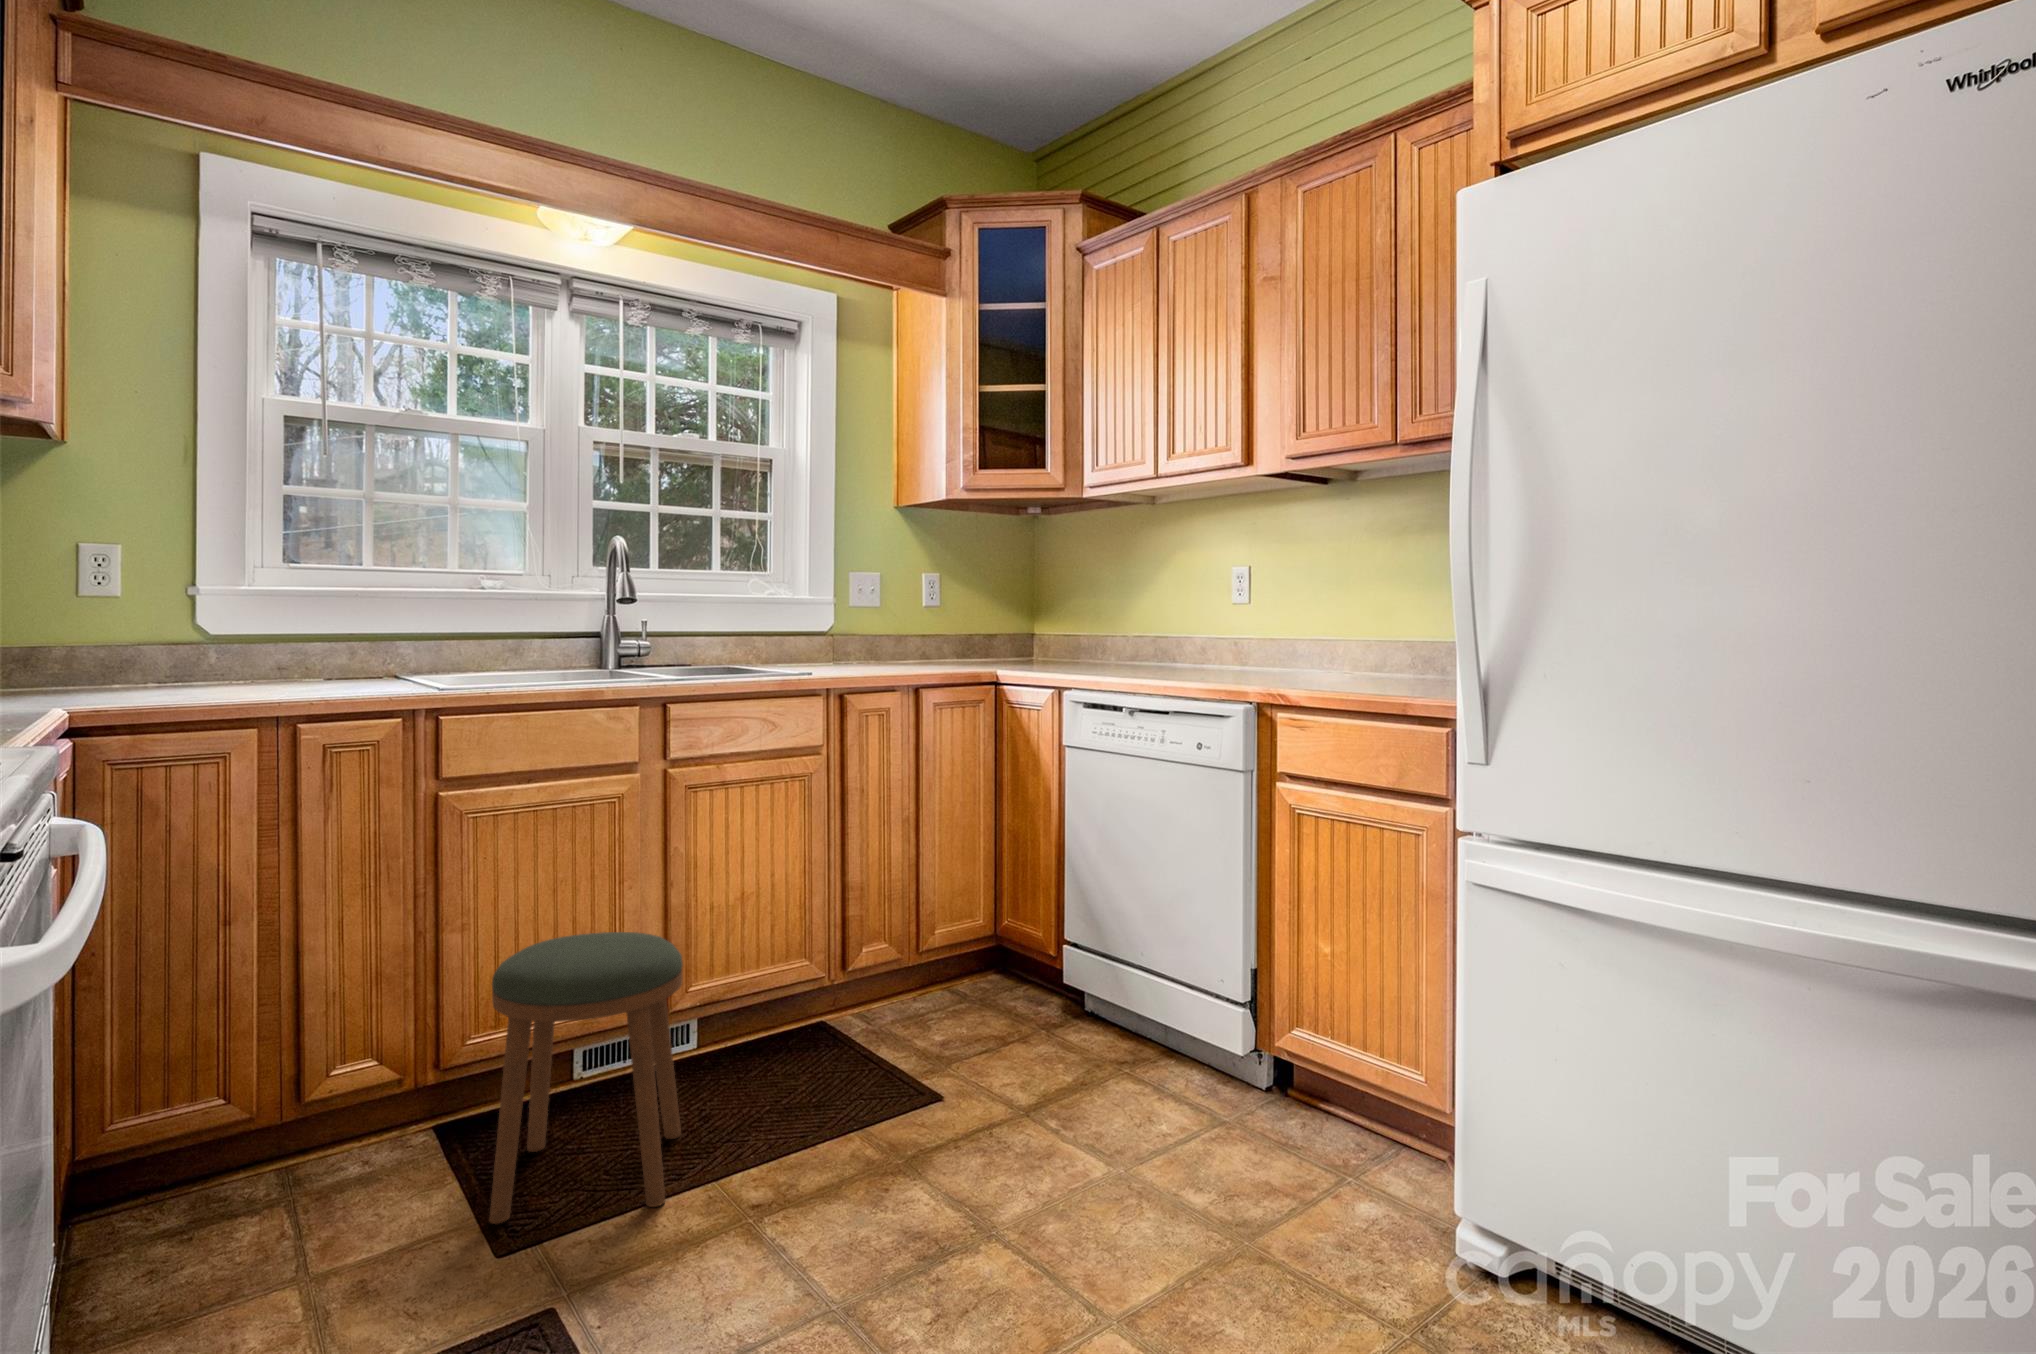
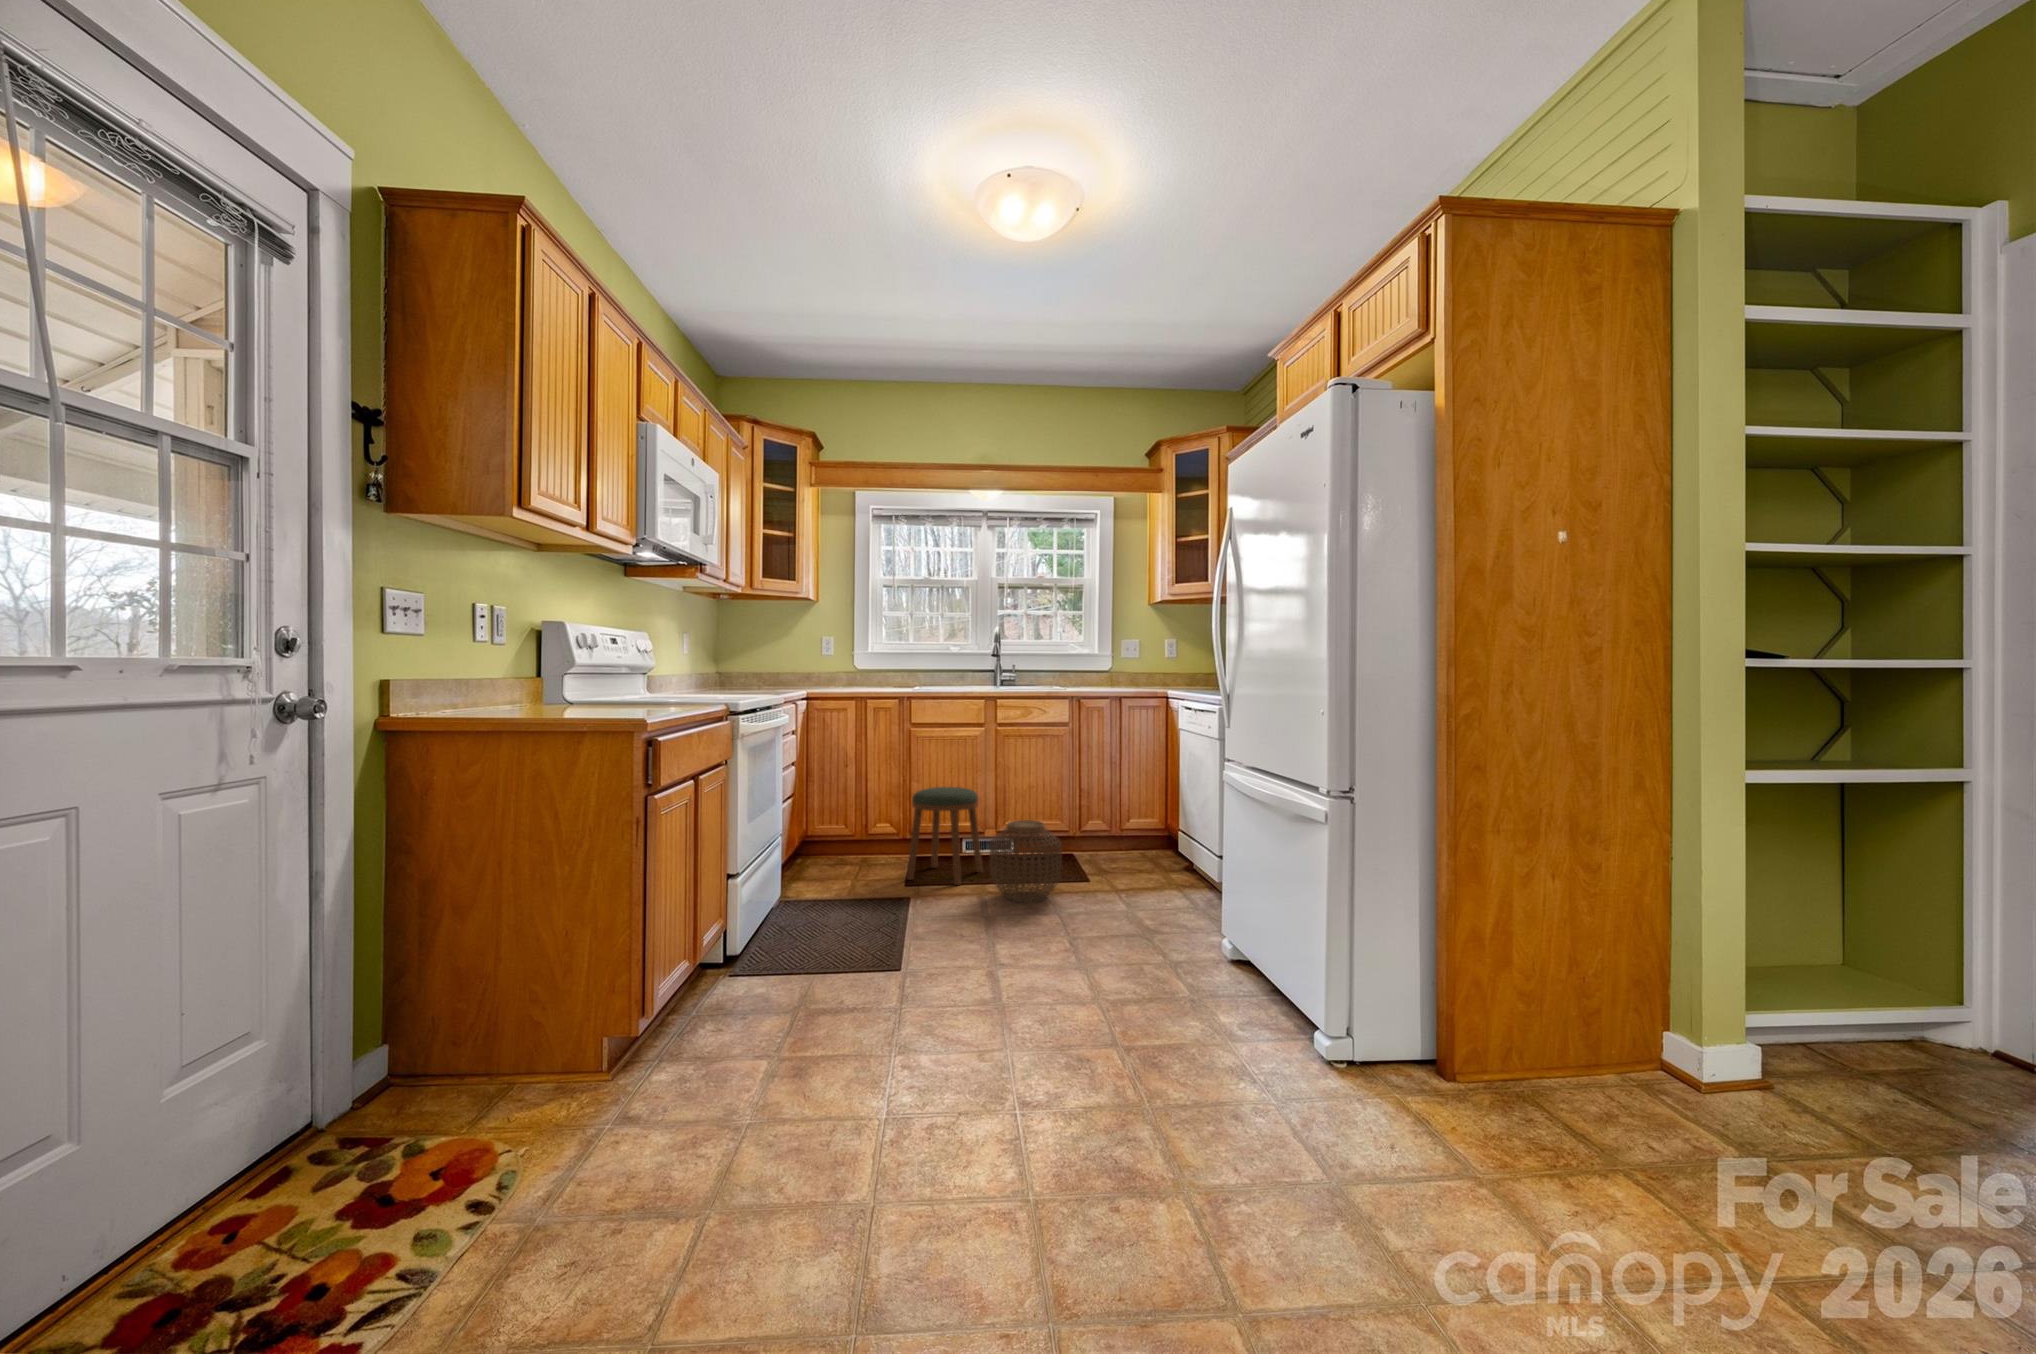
woven basket: none [783,1003,968,1231] -> present [990,820,1062,903]

